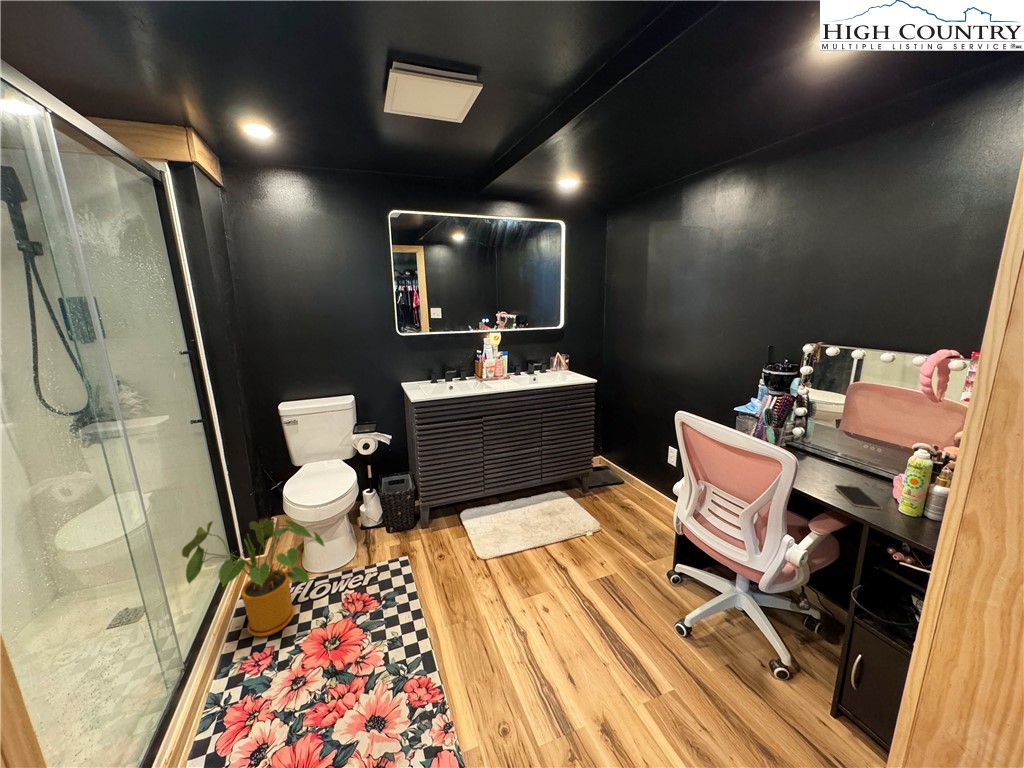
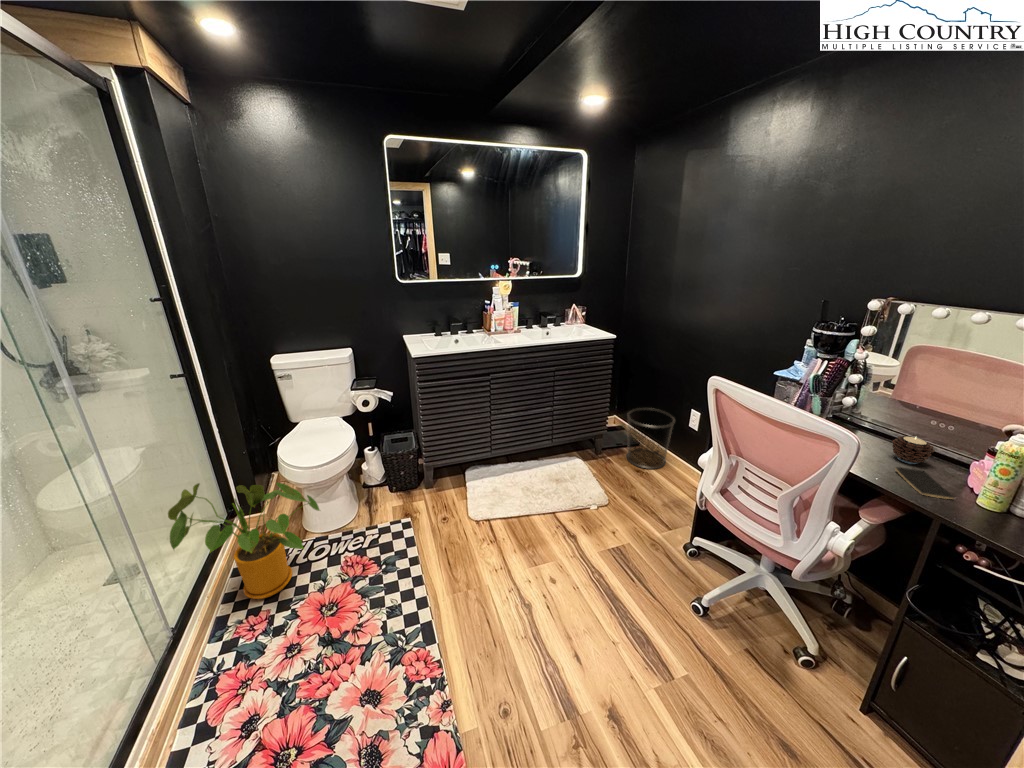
waste bin: none [611,447,655,504] -> present [627,408,675,469]
candle: none [833,458,867,483] -> present [892,436,935,464]

